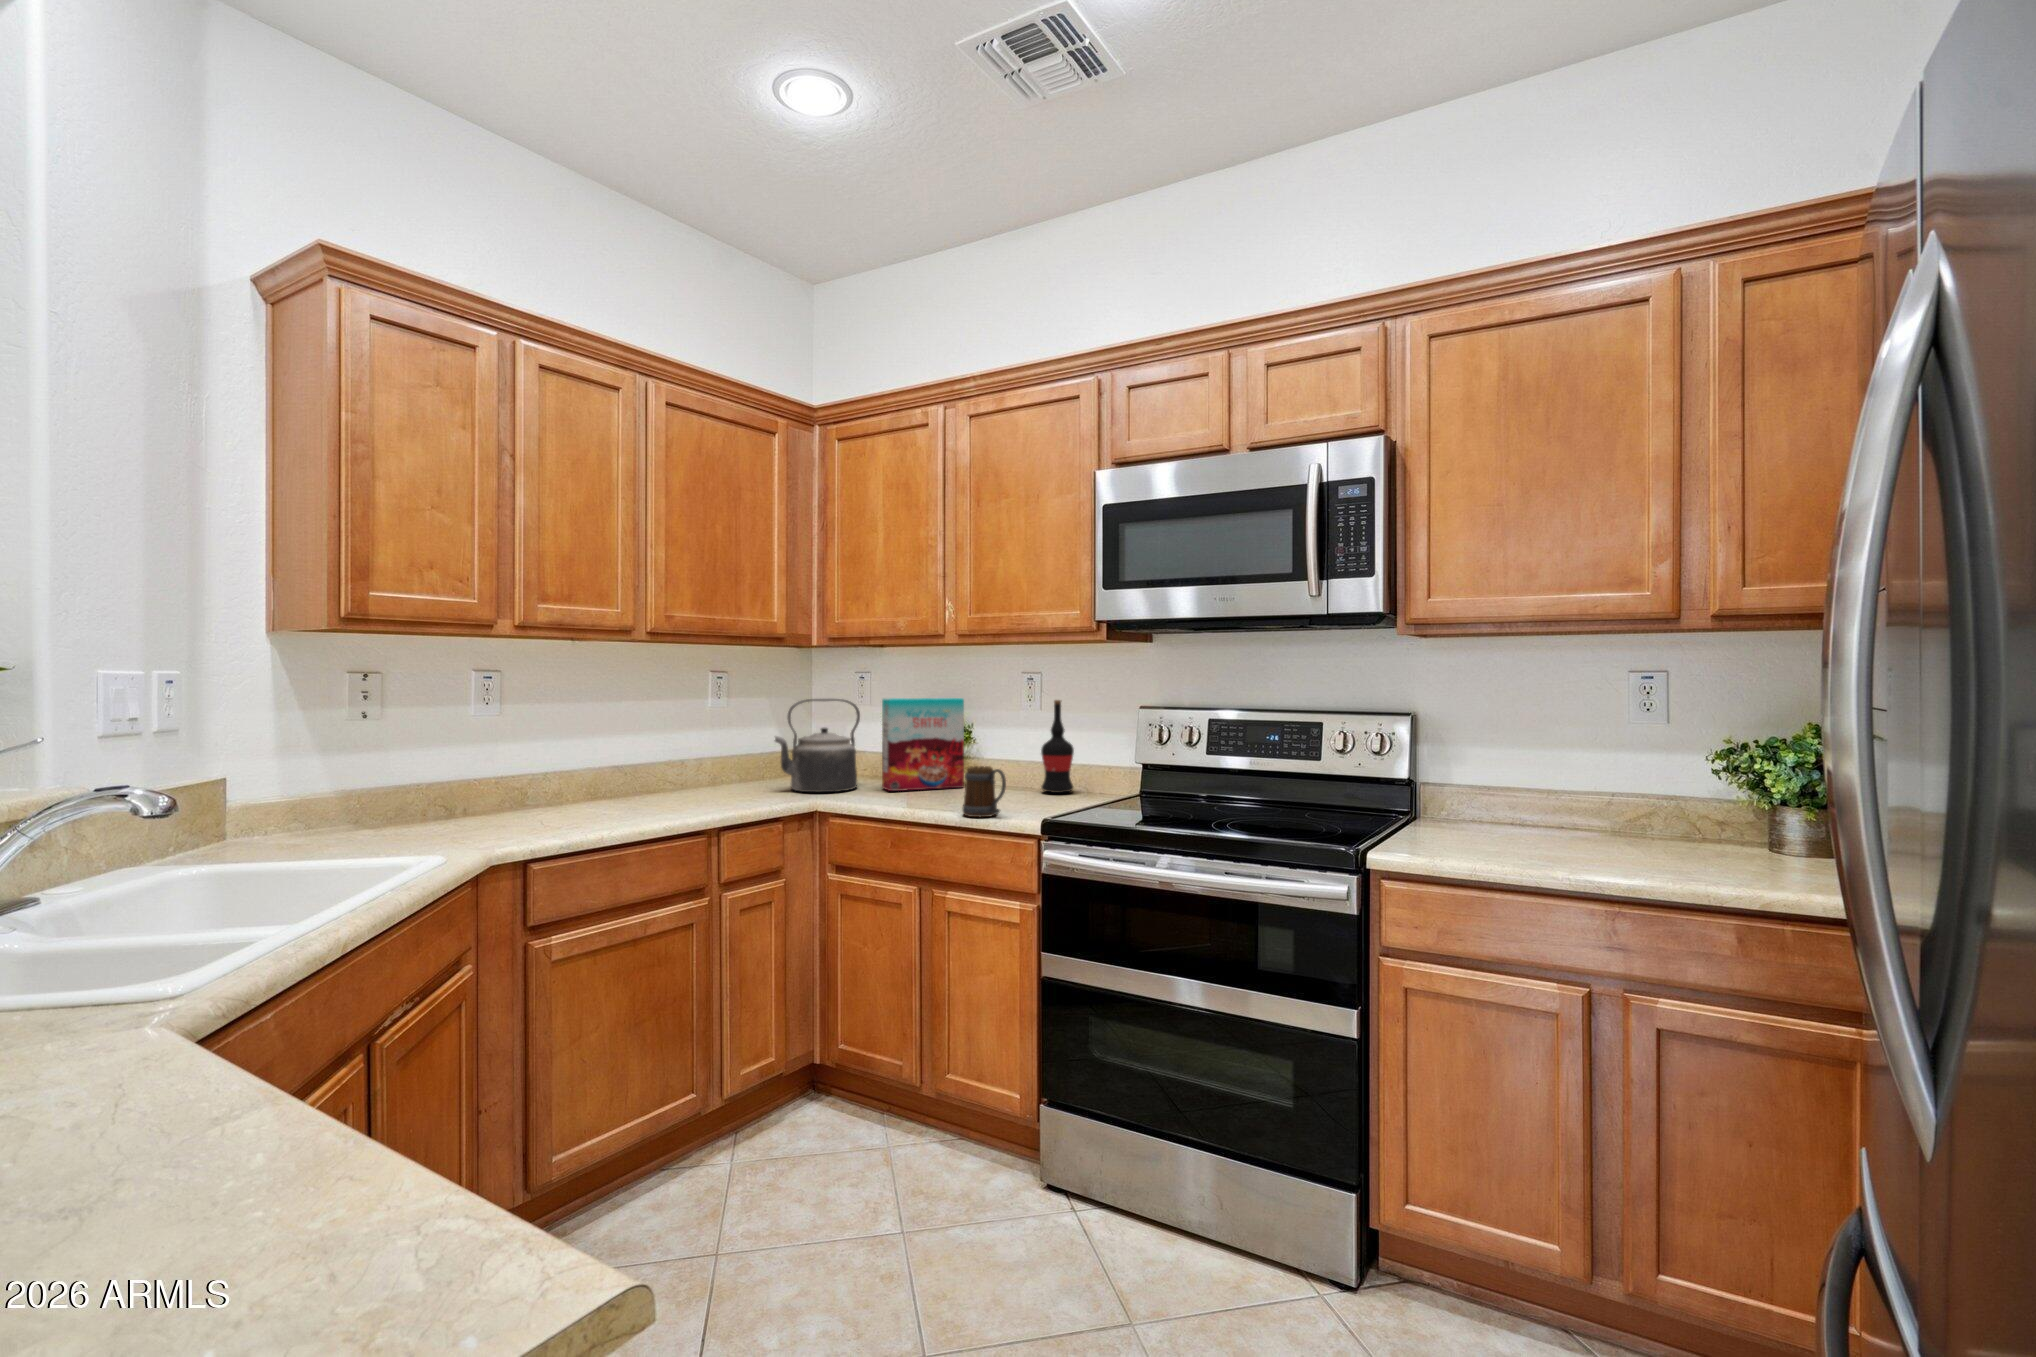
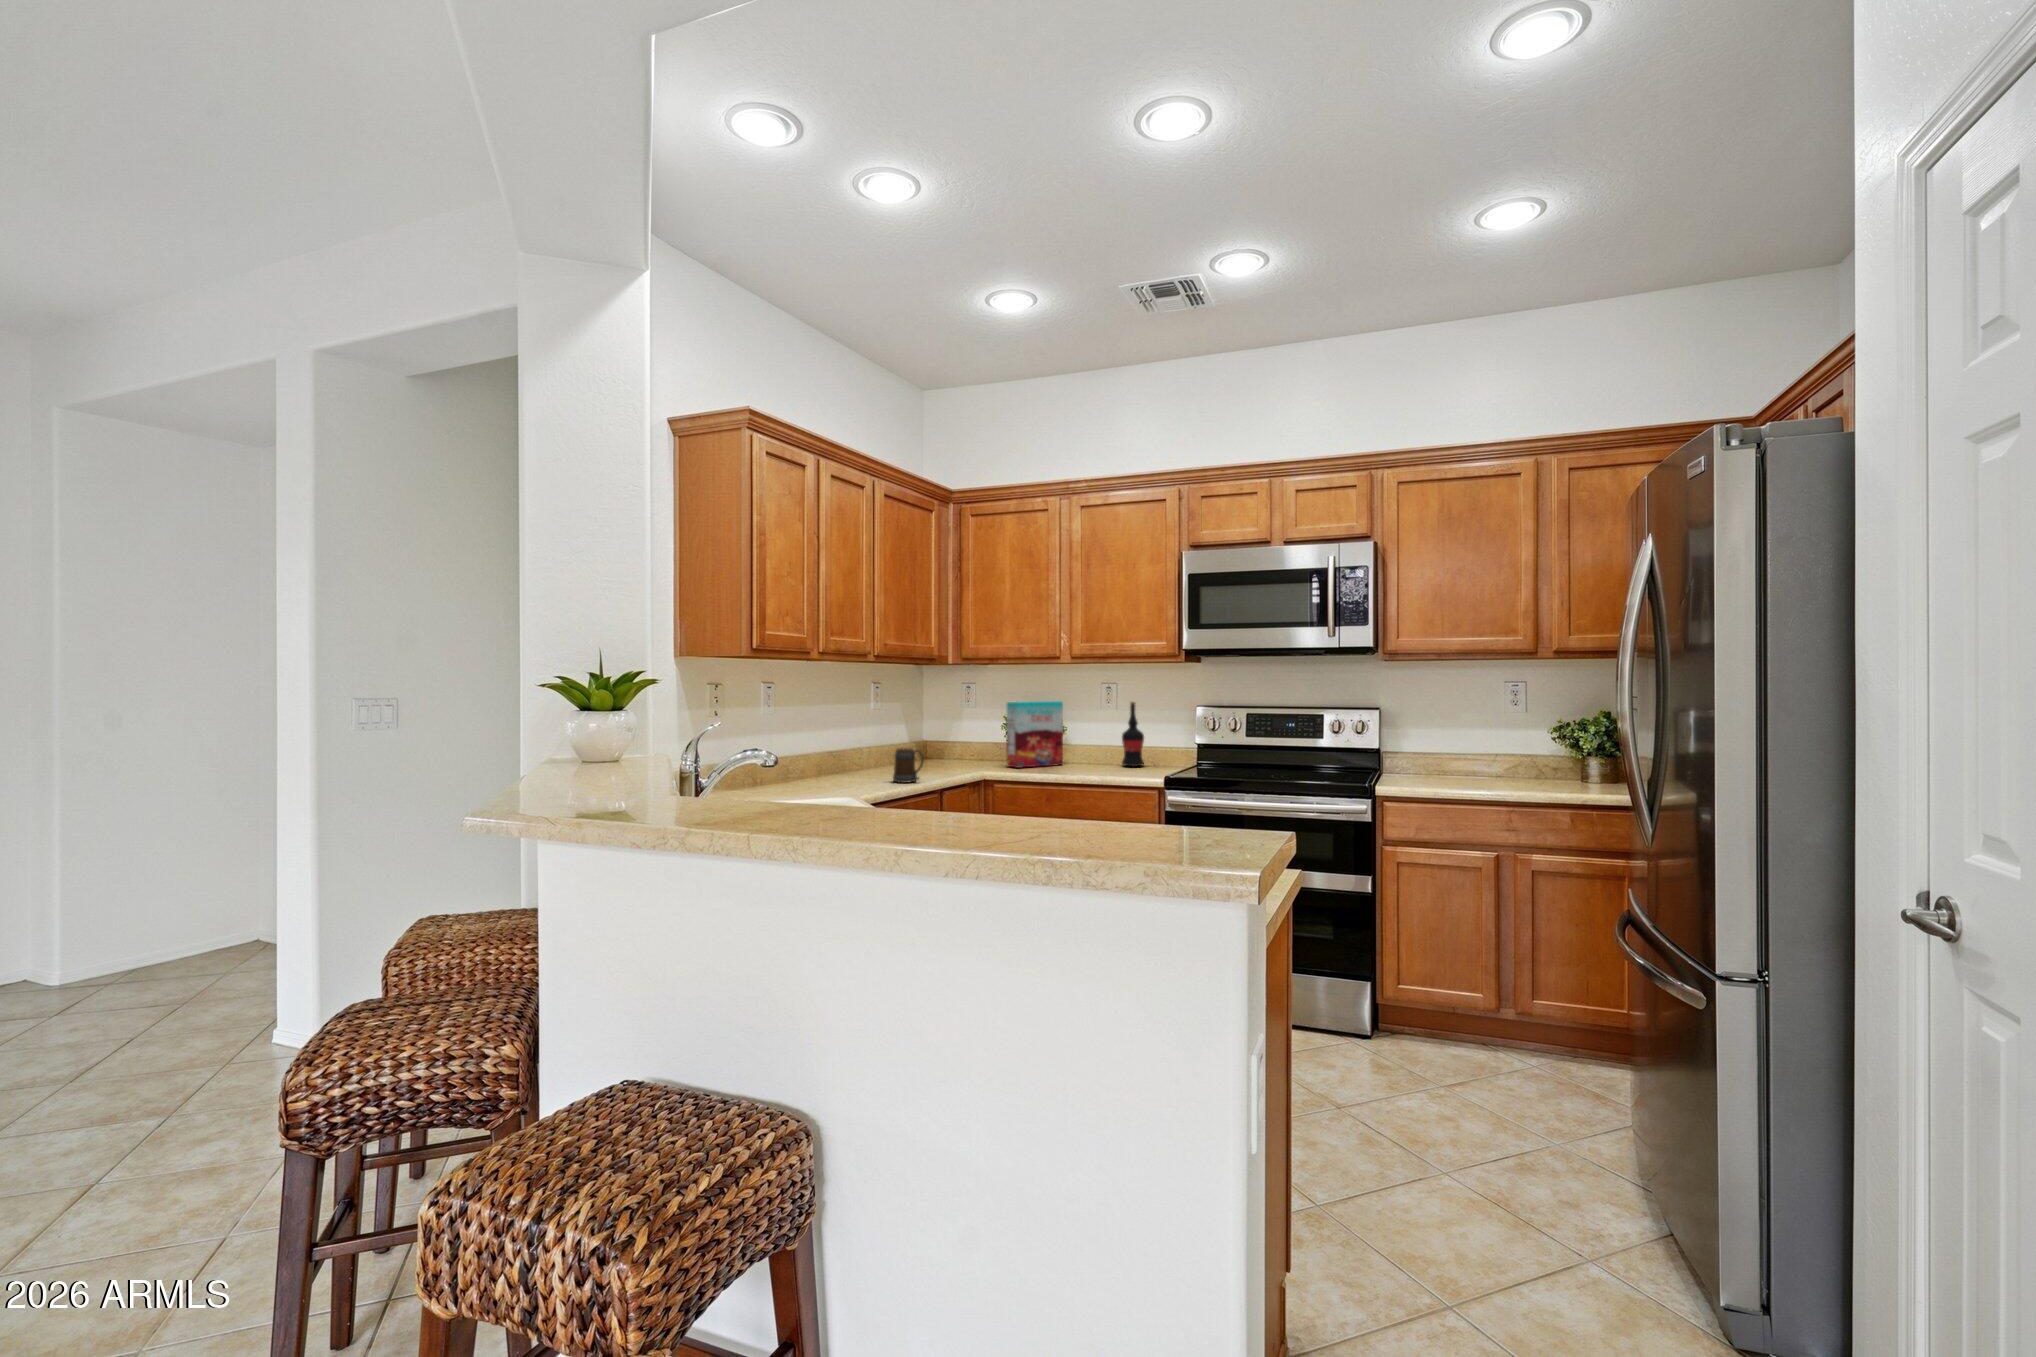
kettle: present [775,699,860,792] -> none [934,702,989,769]
mug: present [962,766,1006,817] -> present [893,748,924,783]

